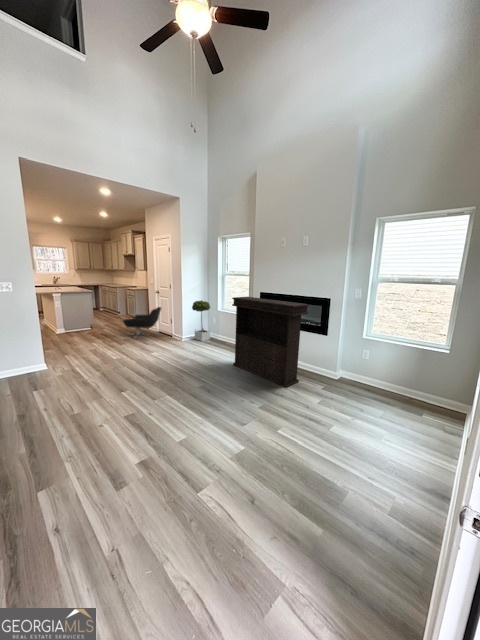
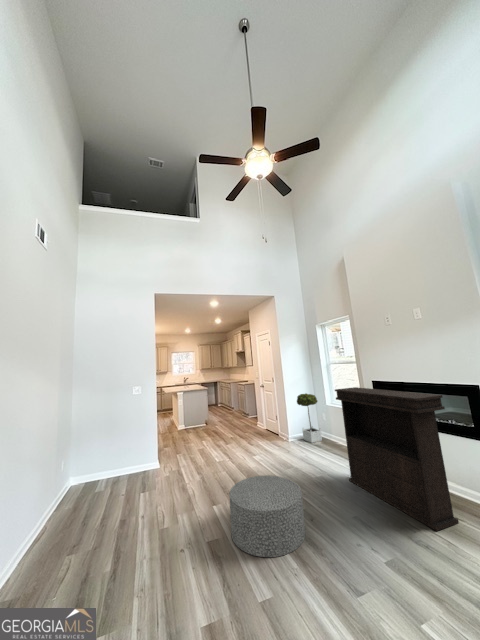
lounge chair: present [123,307,161,338] -> none [230,402,267,437]
ottoman: none [143,365,205,418] -> present [229,475,305,557]

